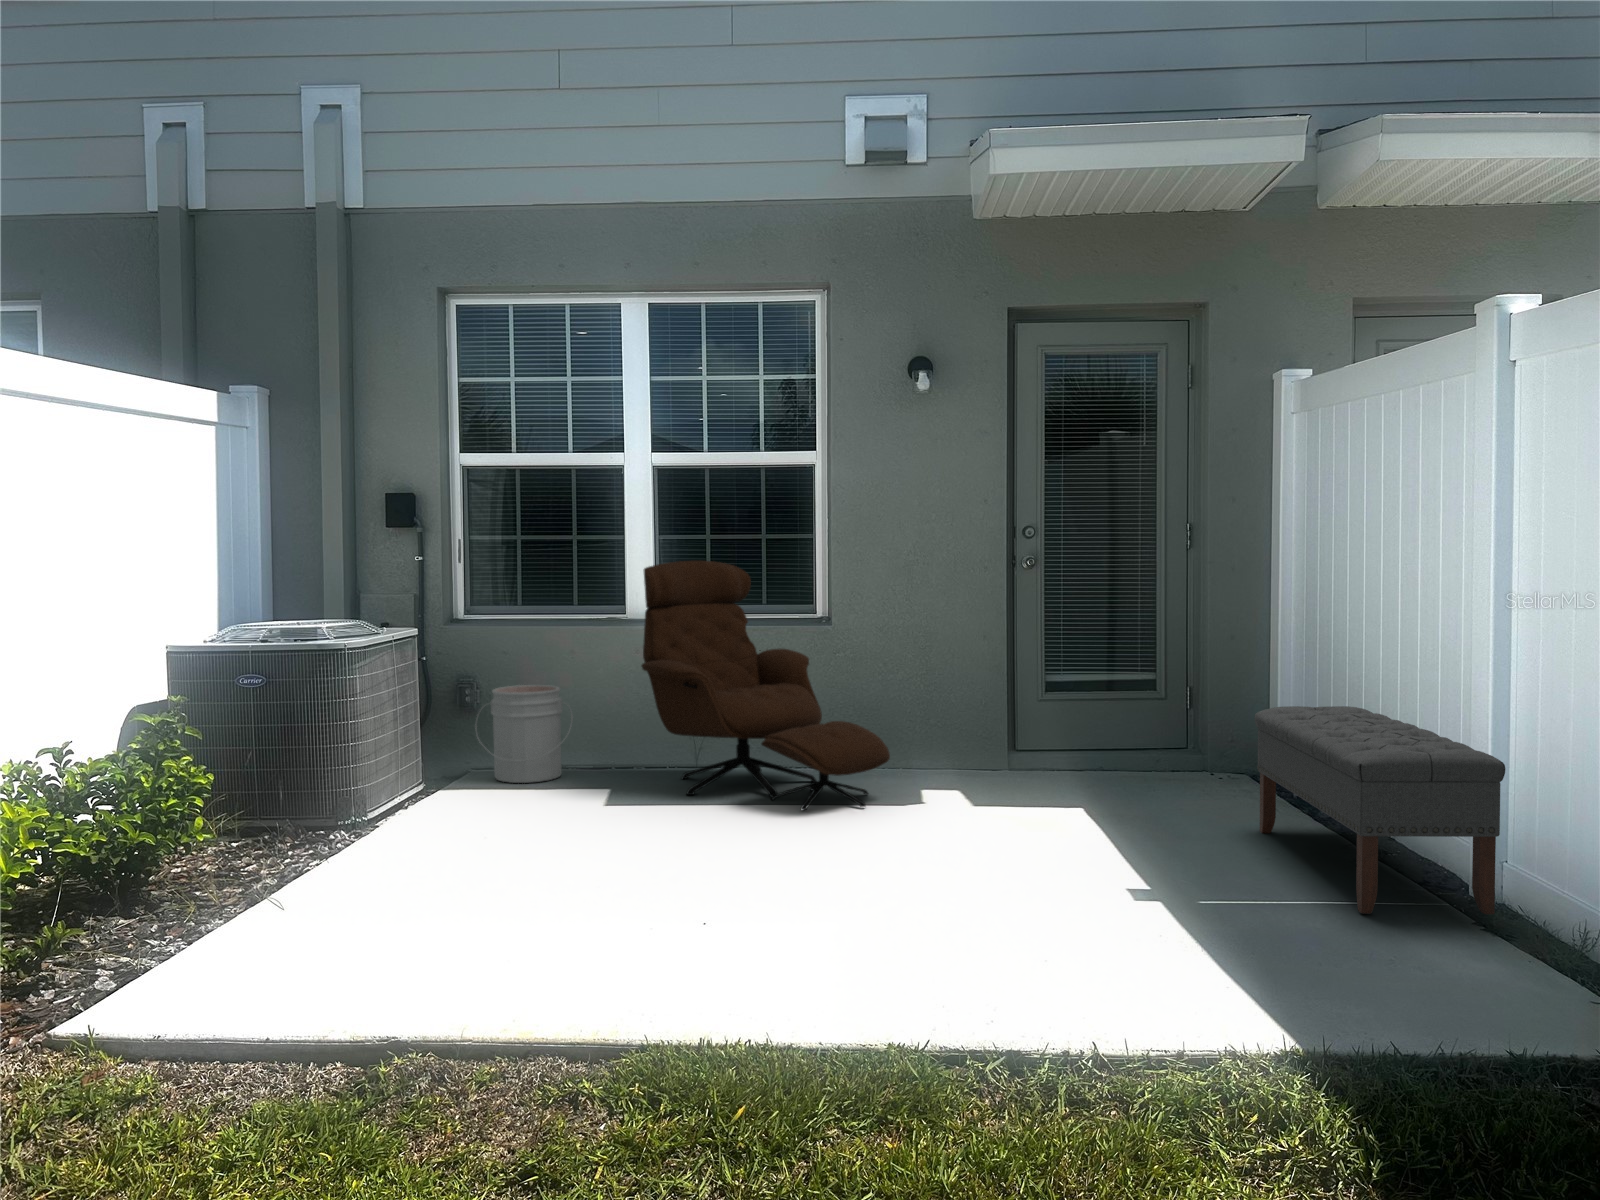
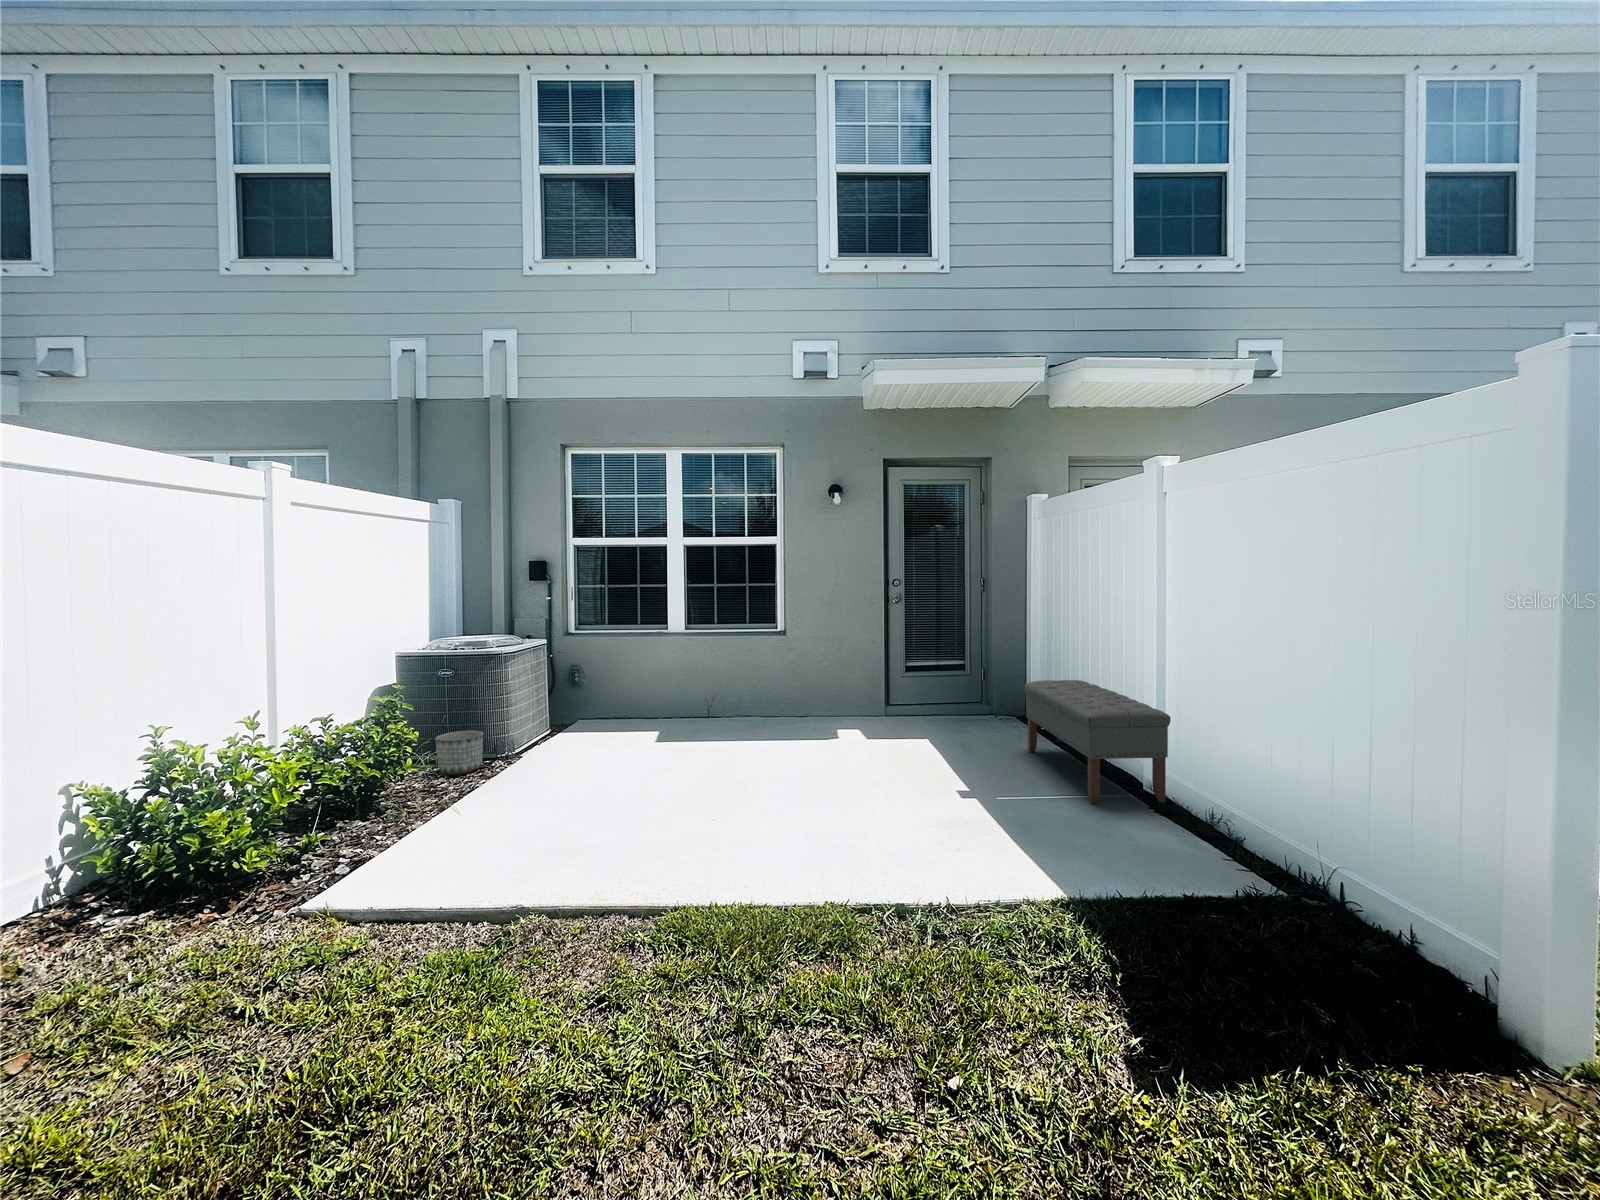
lounge chair: present [642,561,890,810] -> none [676,599,819,743]
bucket: present [476,685,573,783] -> none [580,671,637,728]
planter: none [237,778,316,850] -> present [436,731,483,775]

